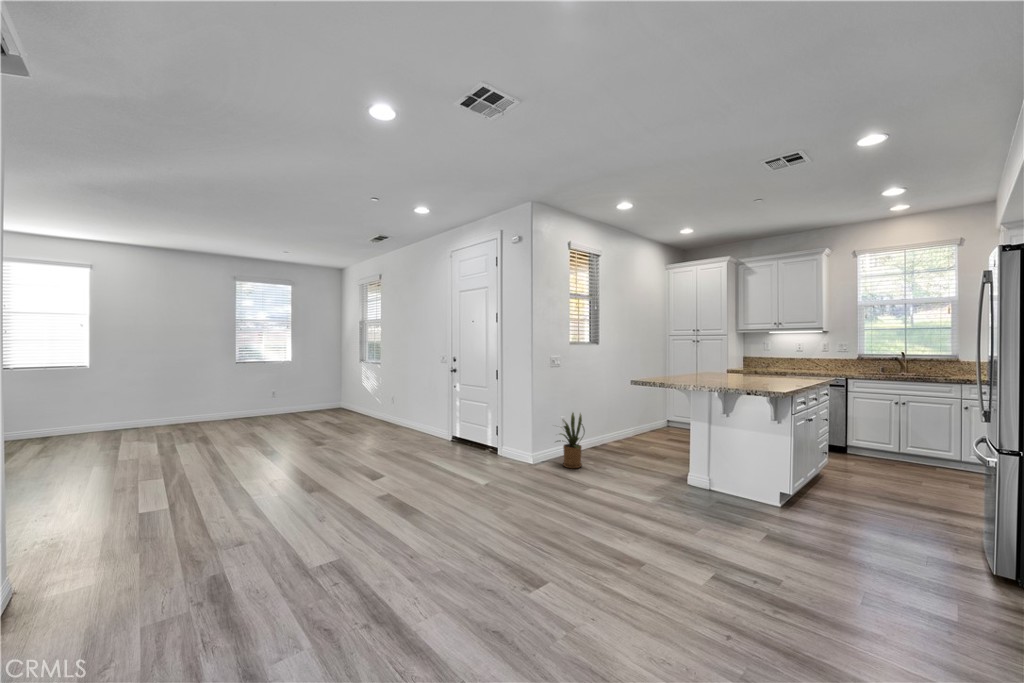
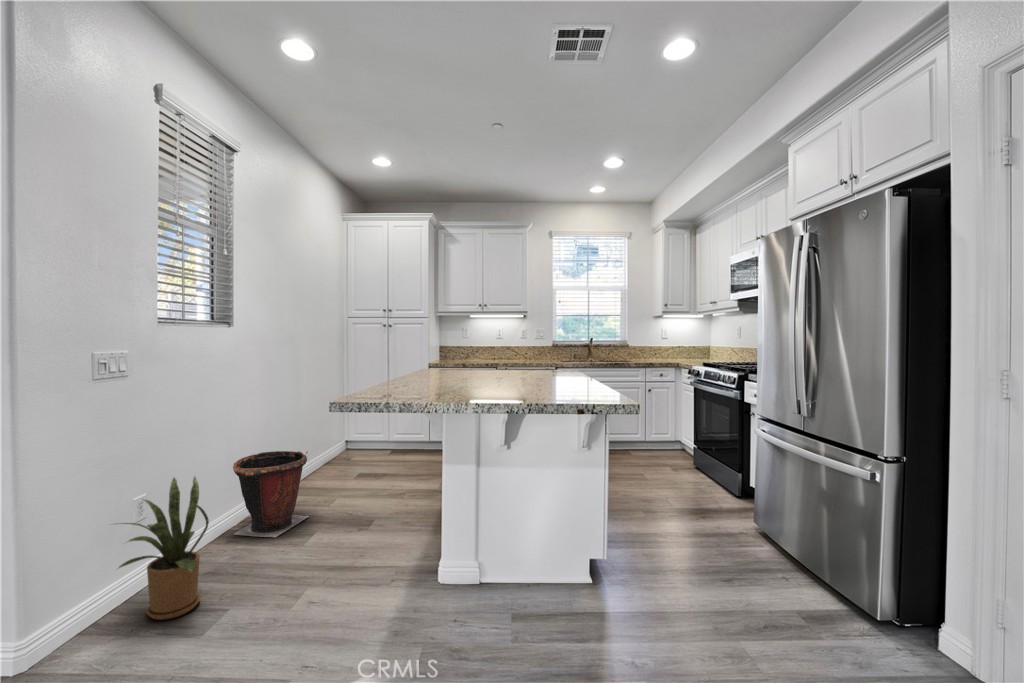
waste bin: none [597,411,635,454] -> present [233,451,308,537]

